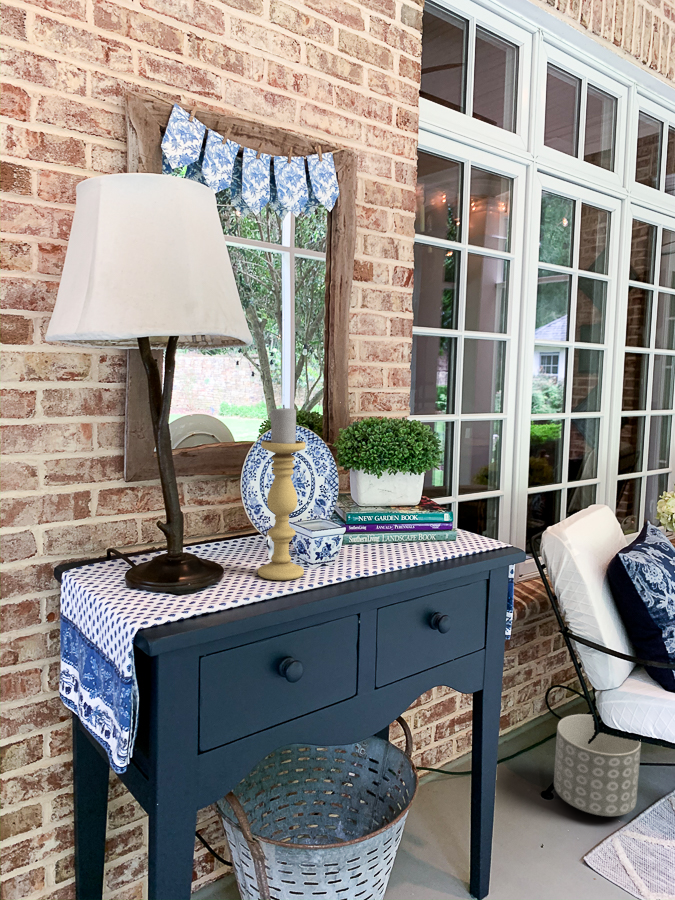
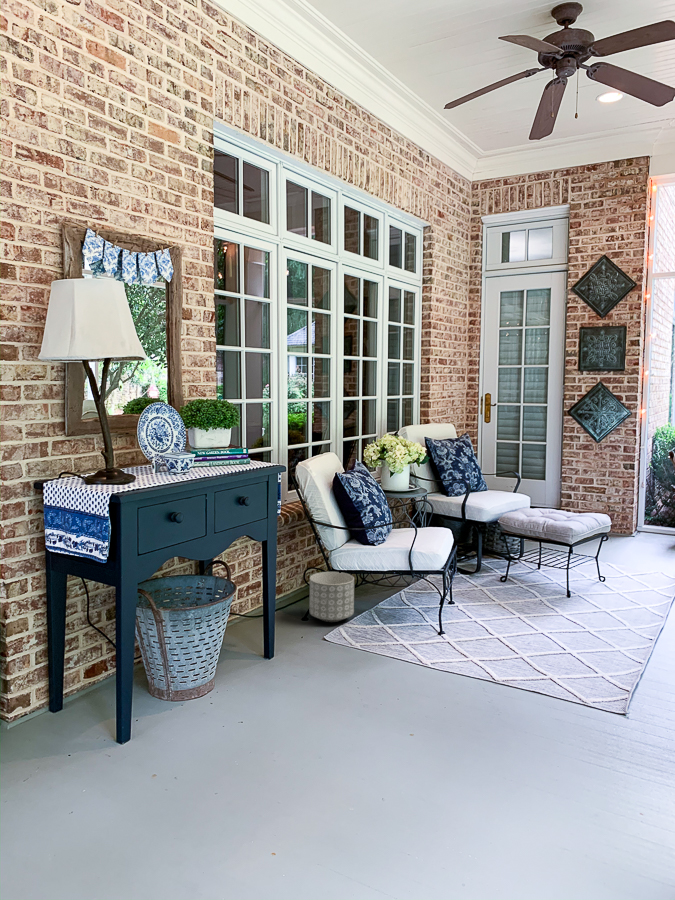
candle holder: present [258,405,305,580] -> none [152,391,177,479]

